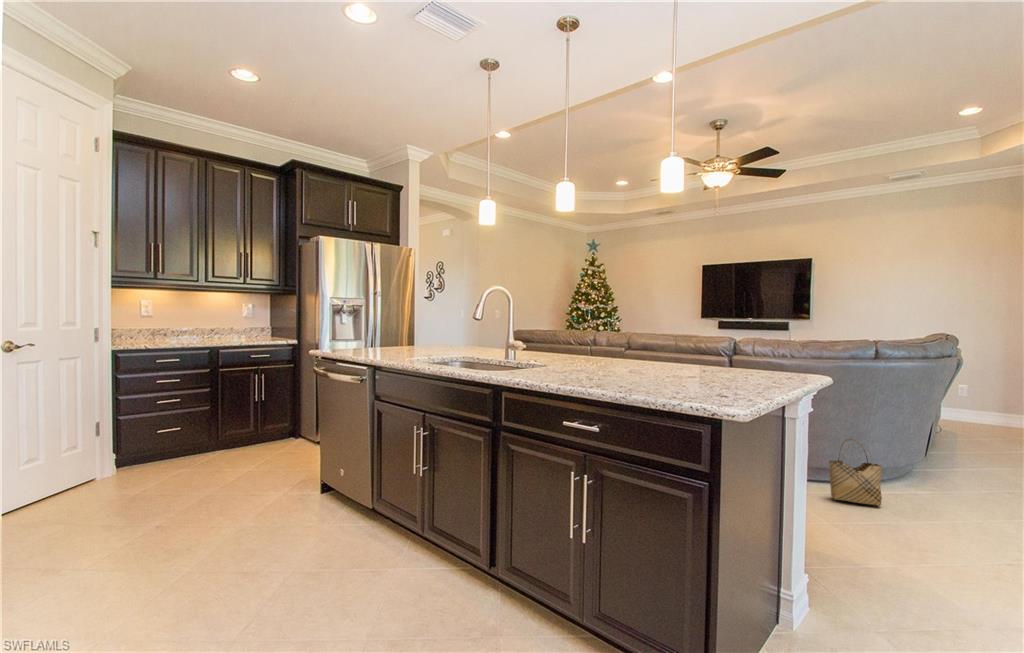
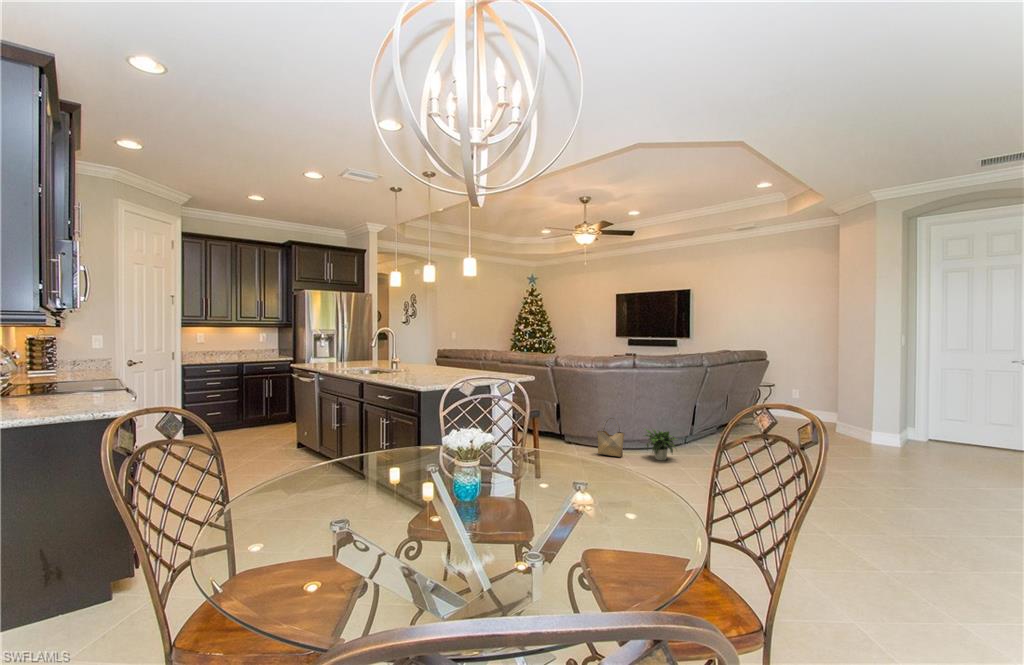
potted plant: none [887,454,992,513] -> present [645,429,676,460]

